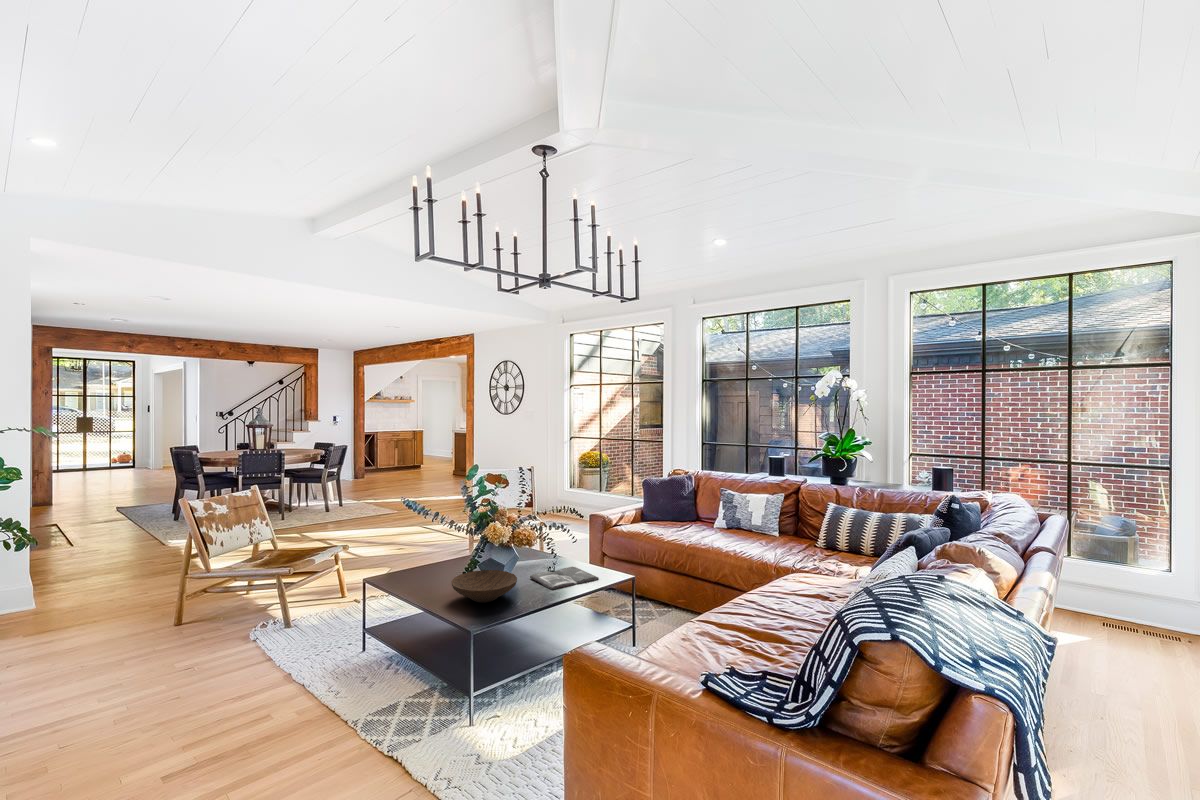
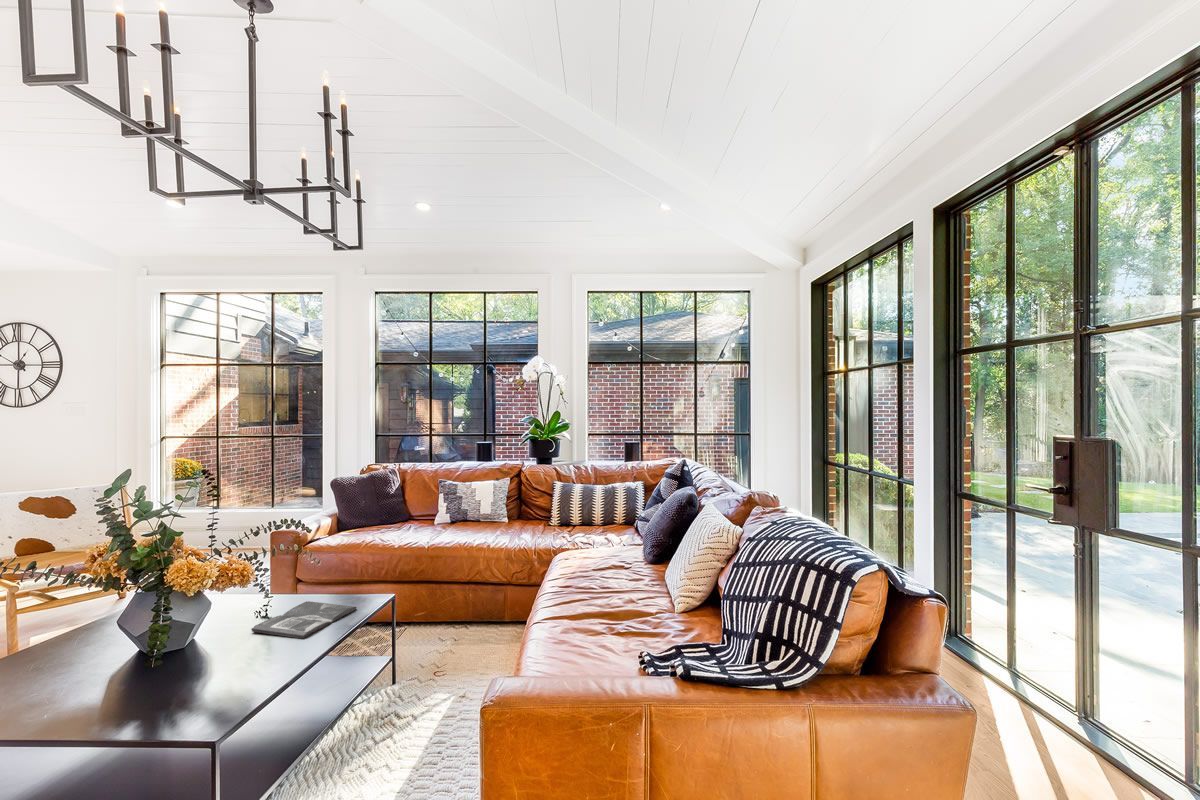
wooden bowl: present [451,570,517,603] -> none [137,630,262,690]

